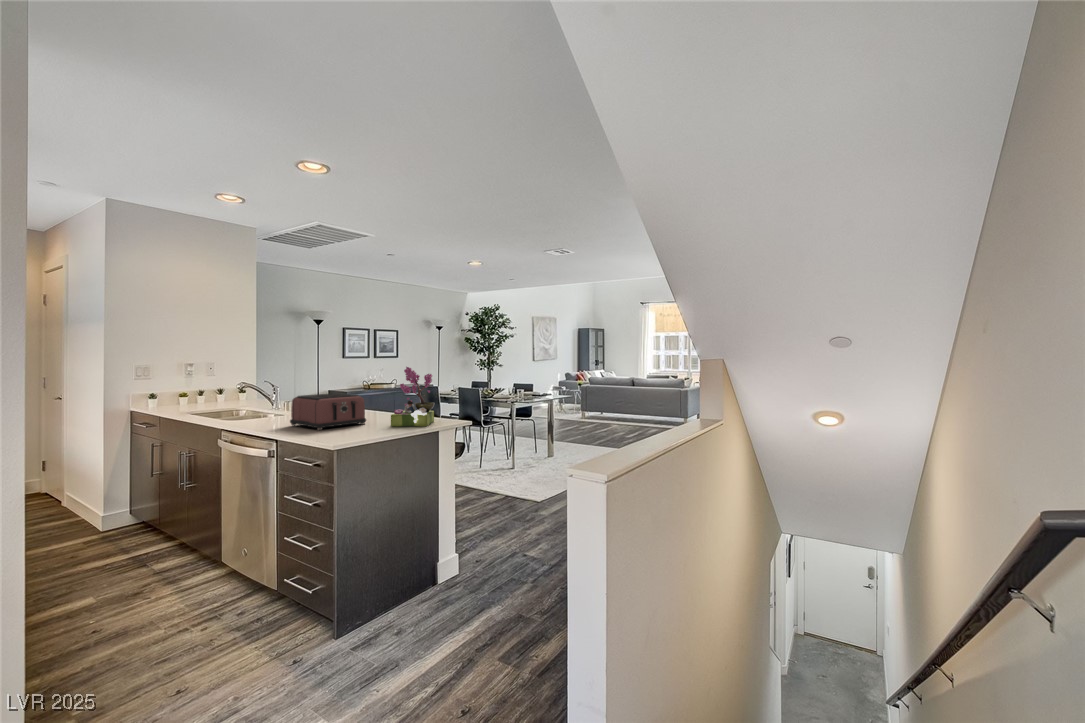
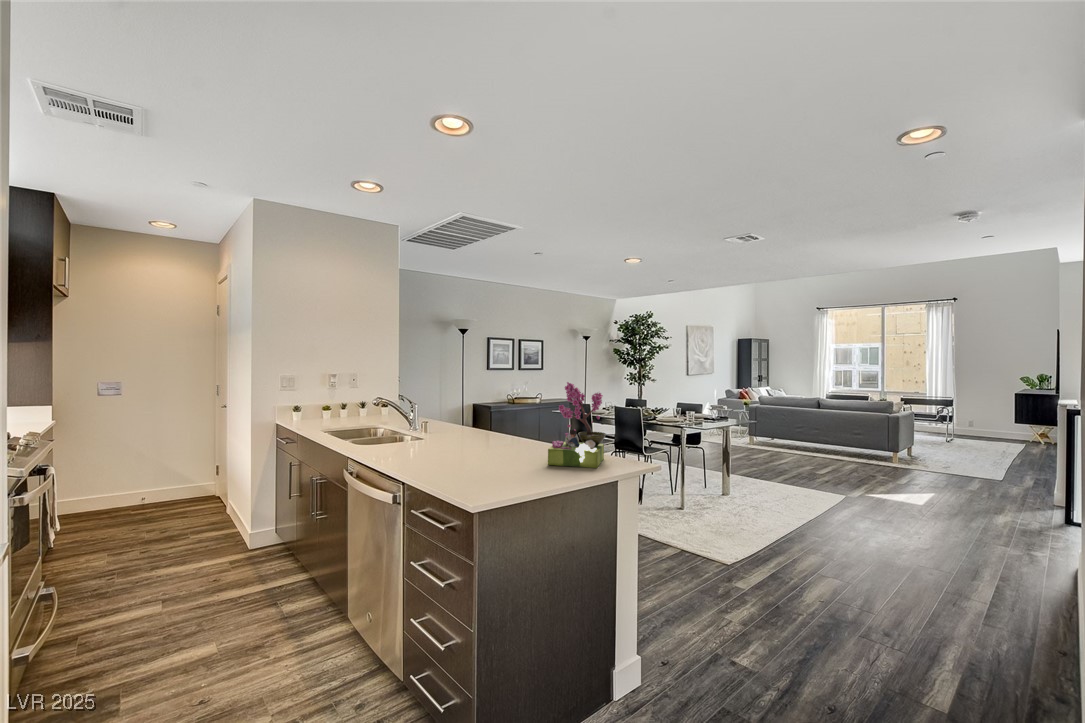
toaster: present [290,393,366,430] -> none [424,415,516,466]

